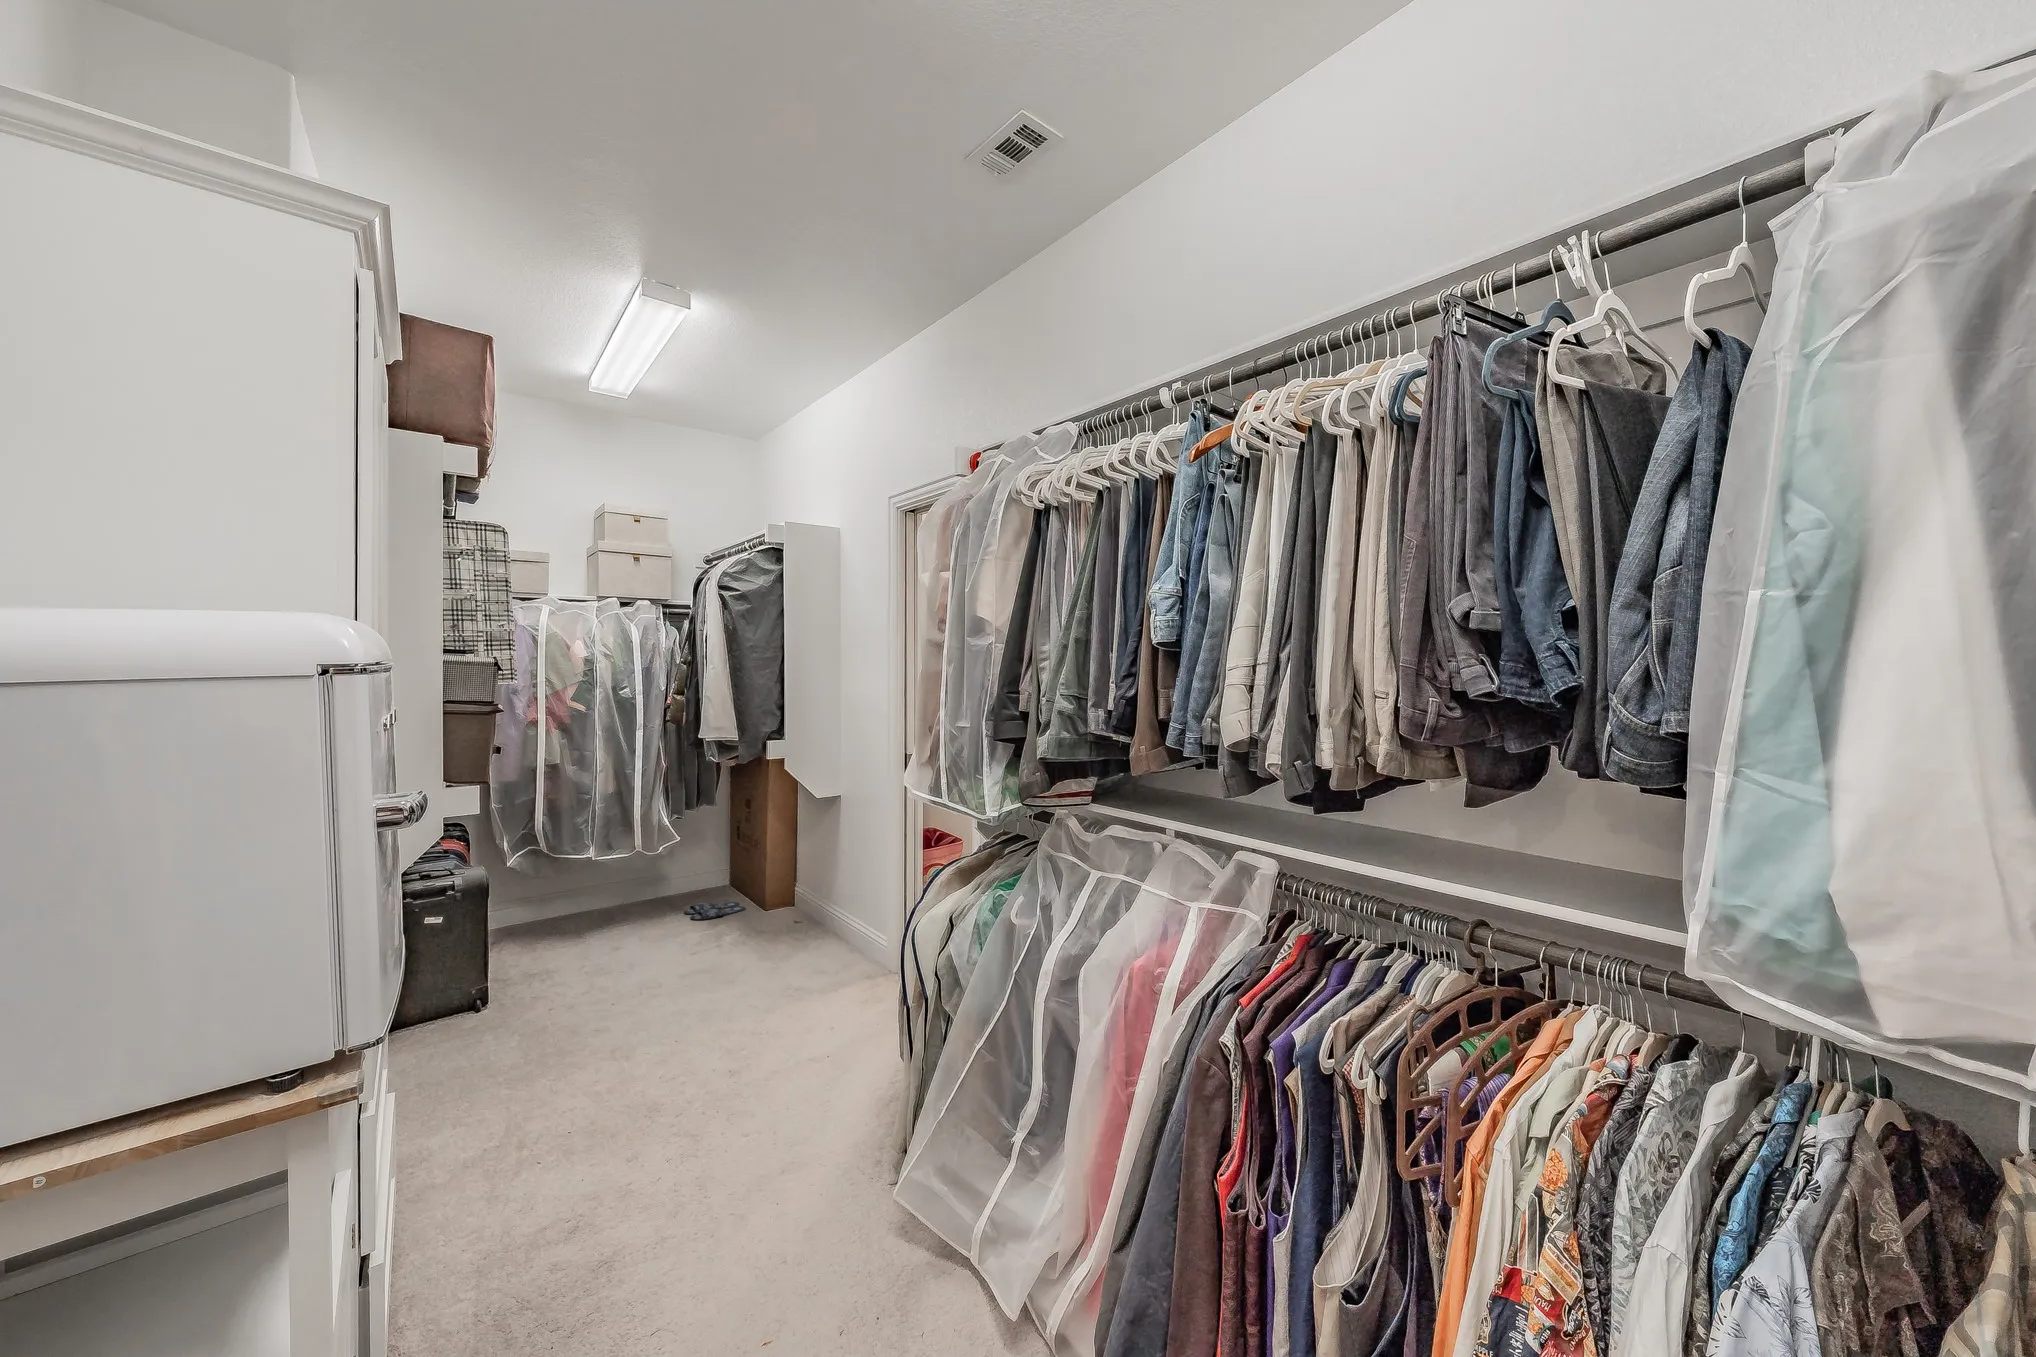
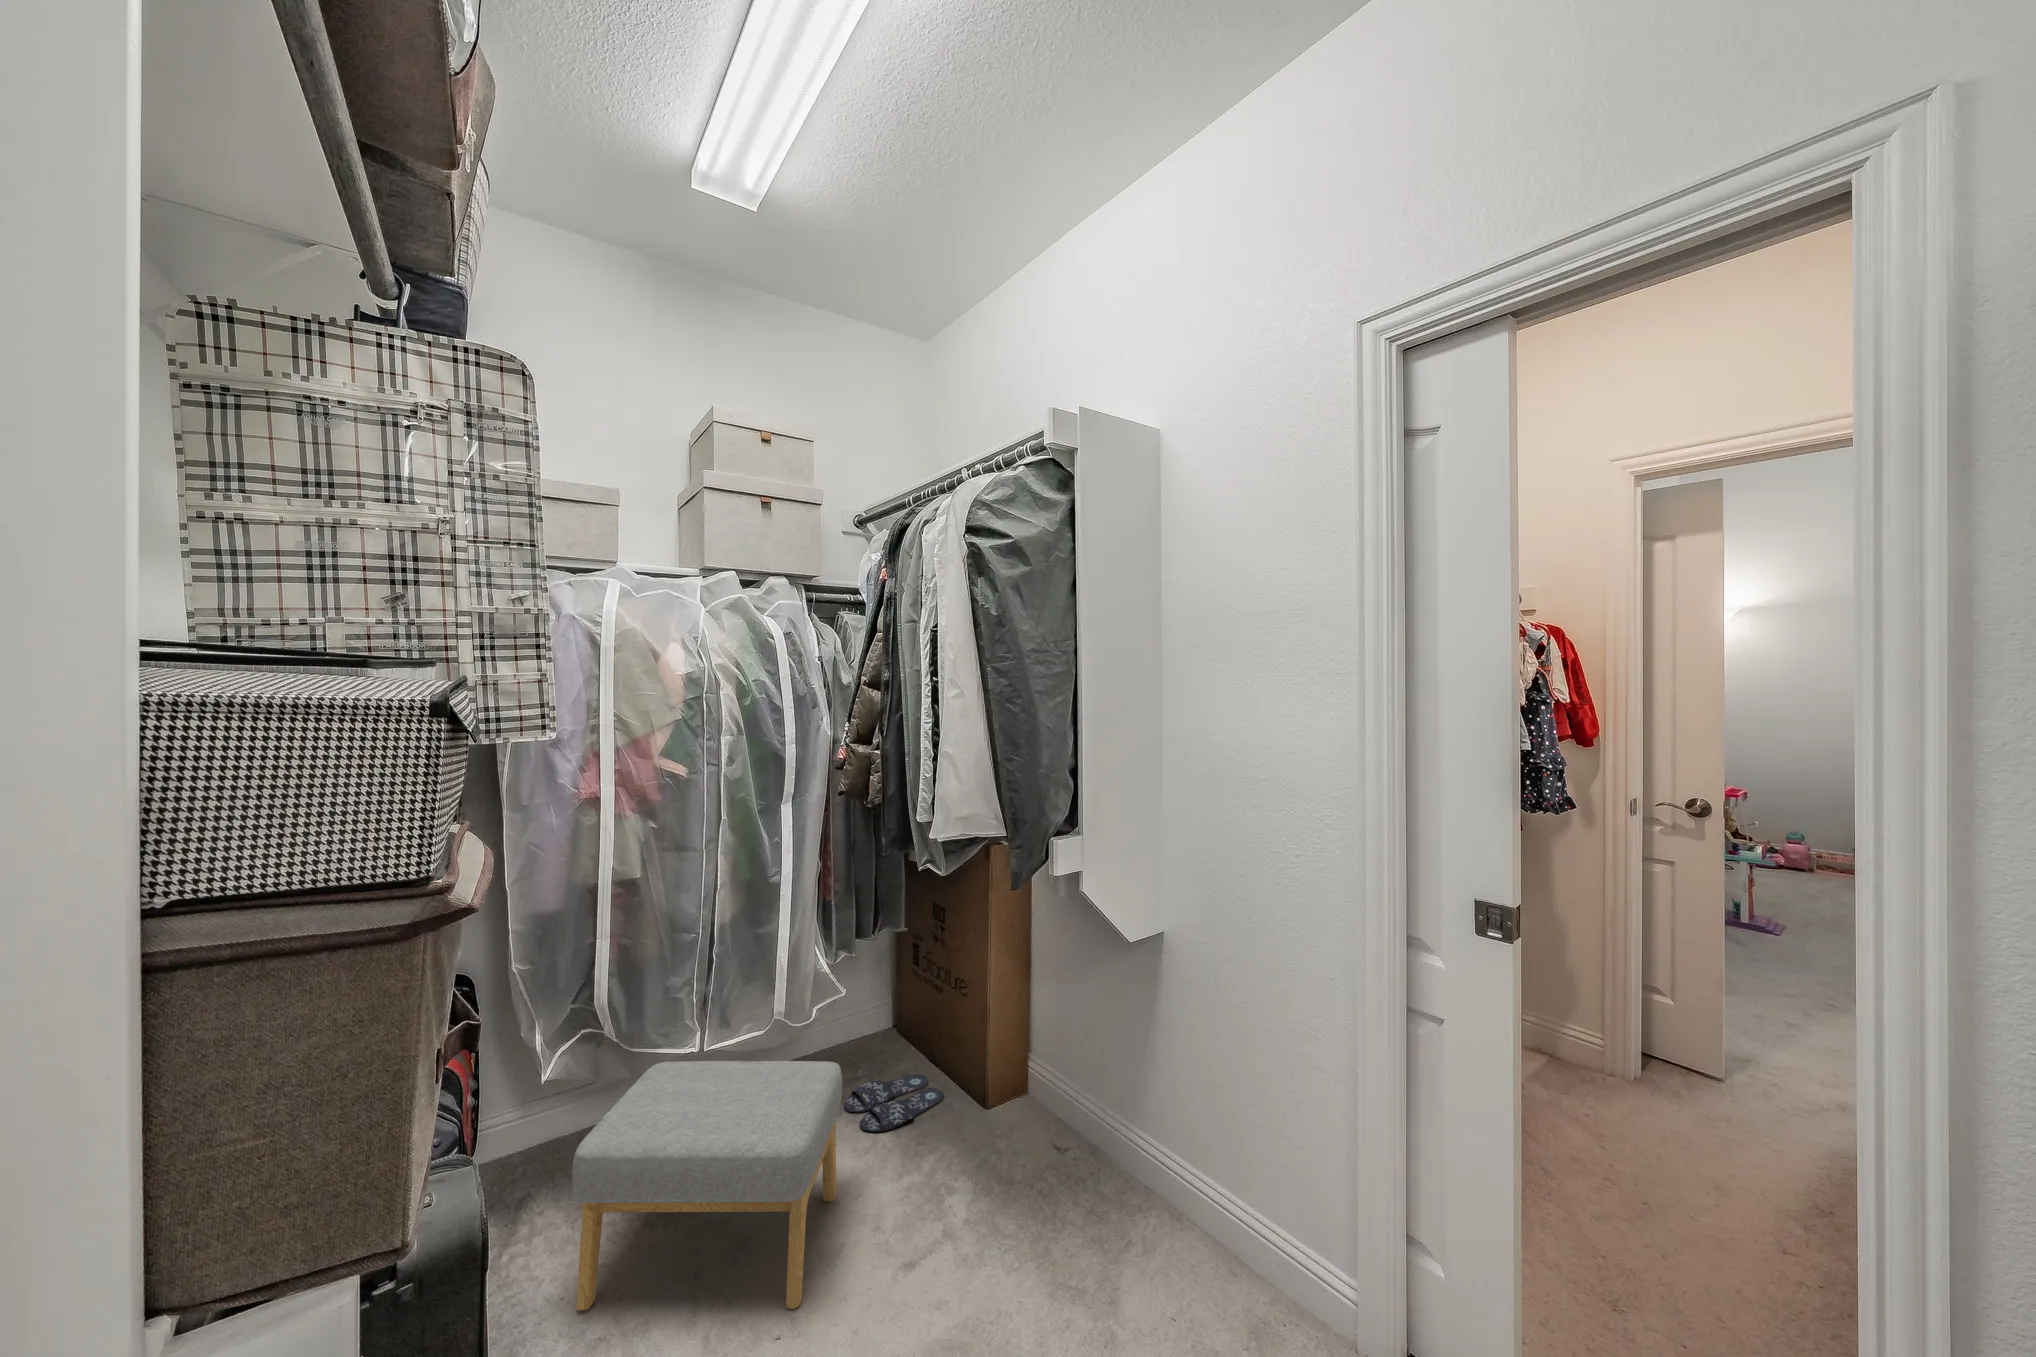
footstool: none [526,866,671,964] -> present [573,1061,842,1310]

